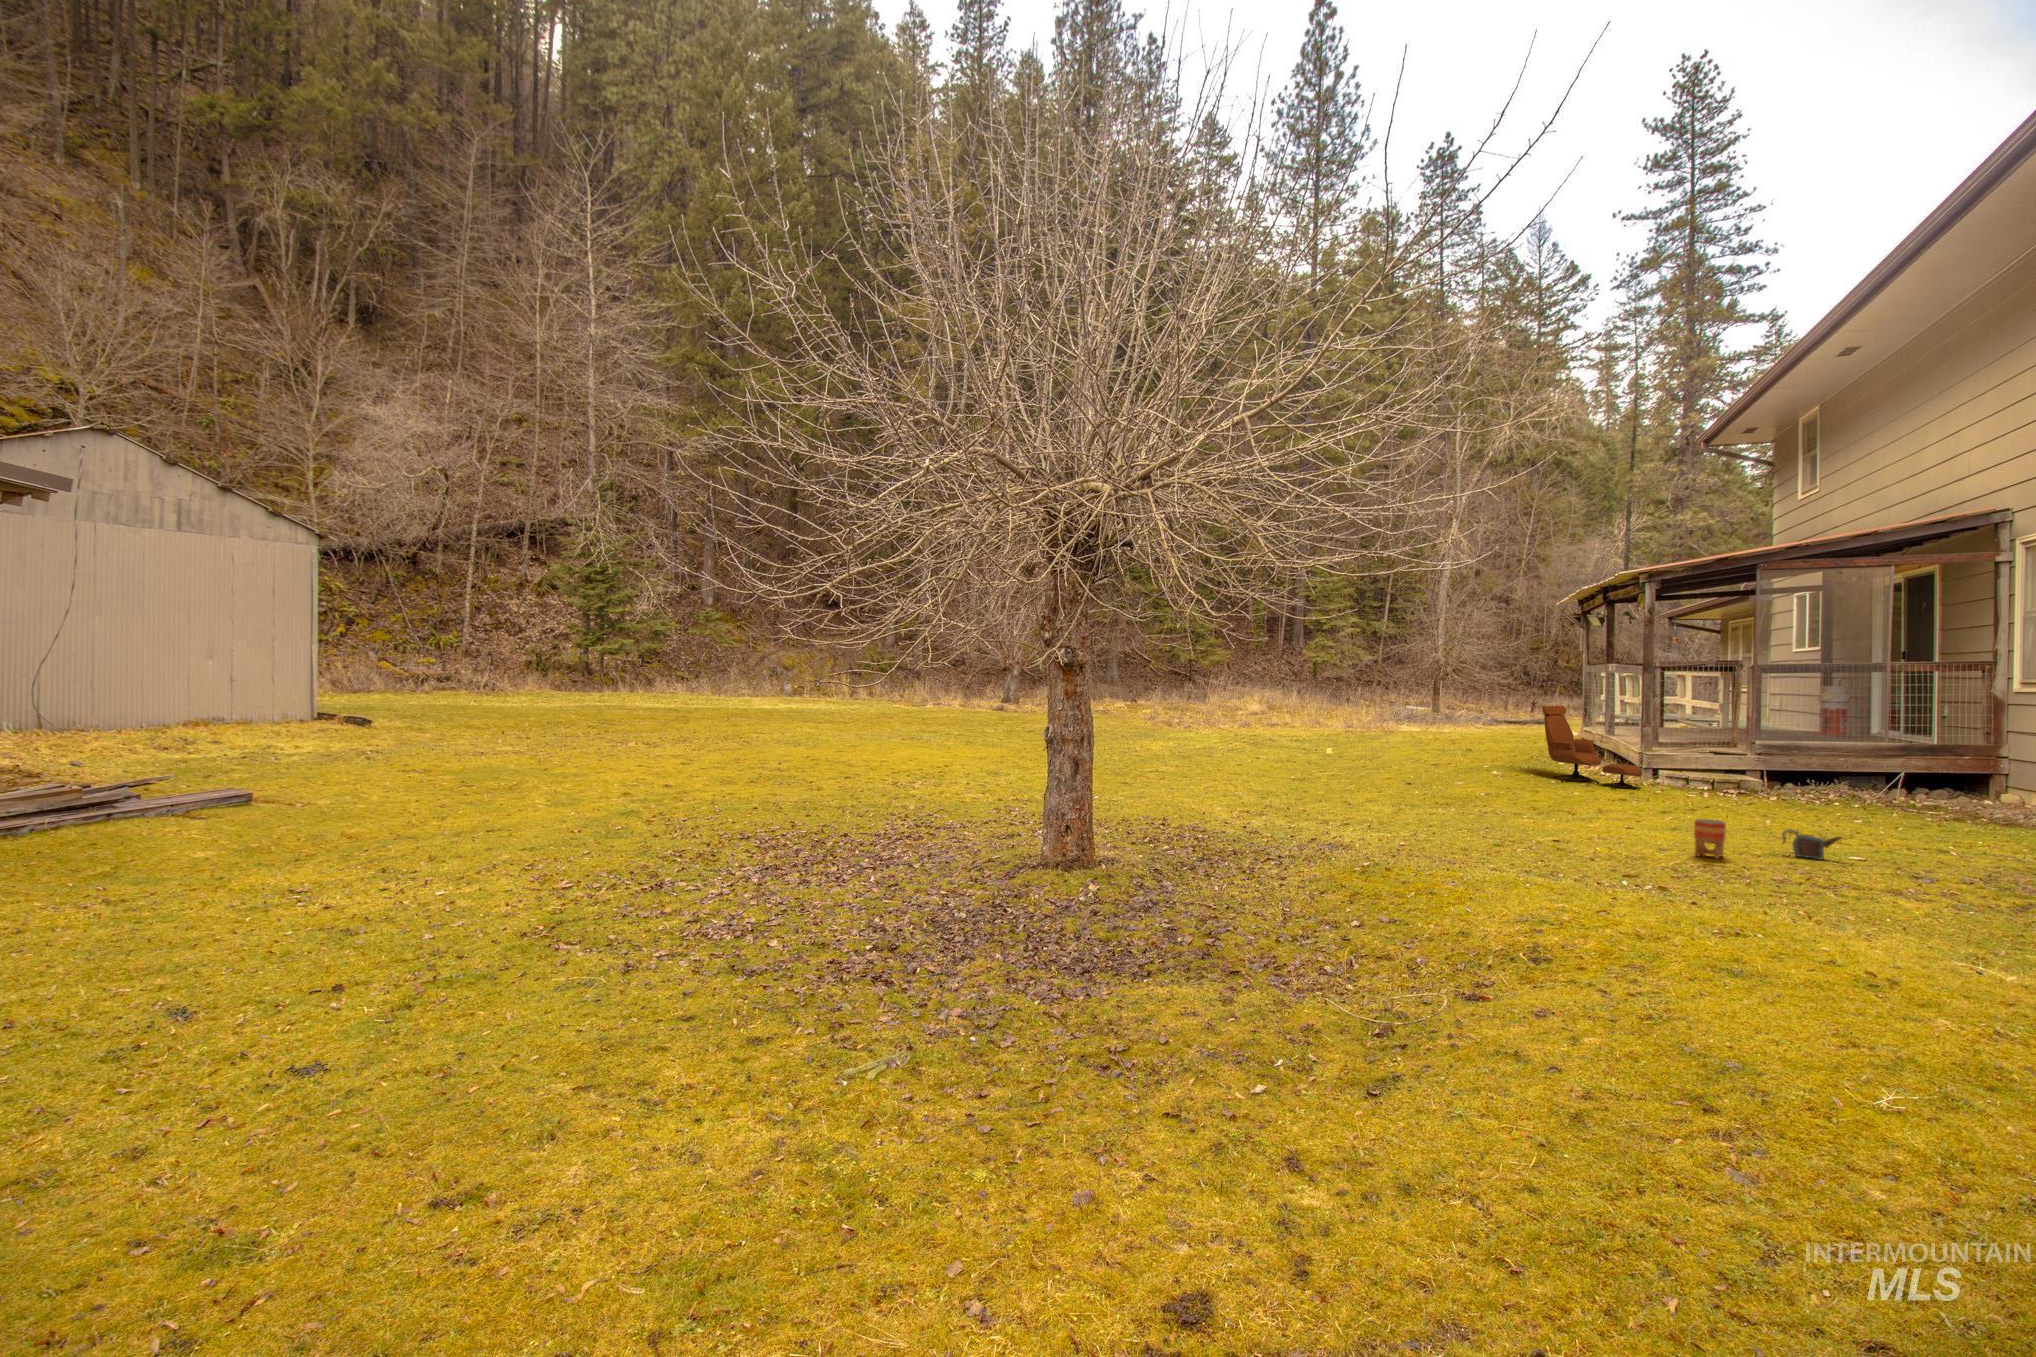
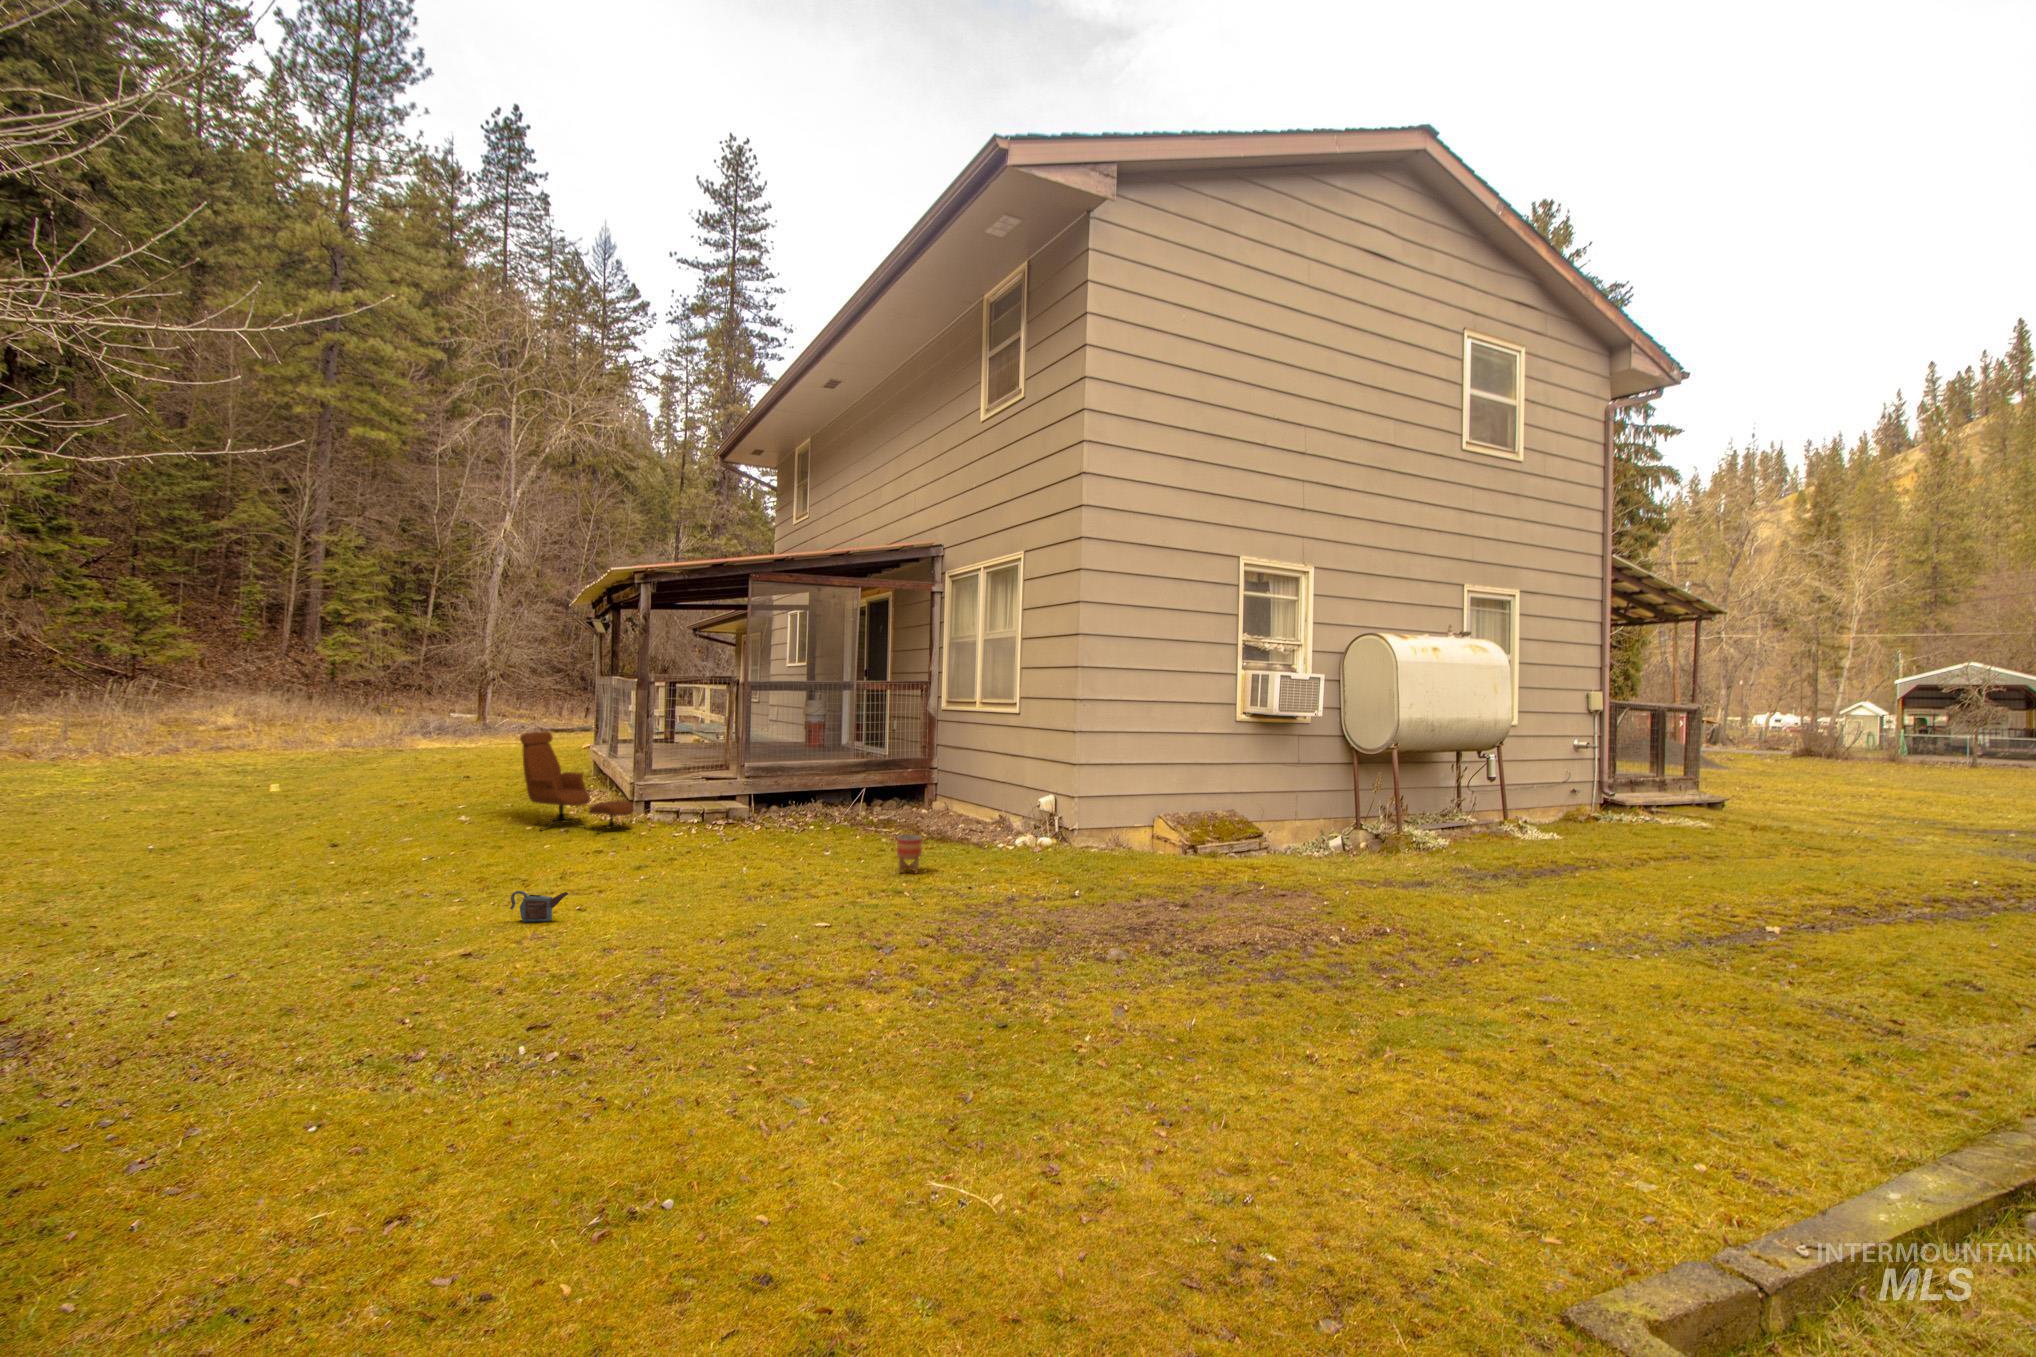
planter: present [1694,819,1726,859] -> present [897,835,922,874]
watering can: present [1782,829,1841,859] -> present [510,891,568,922]

